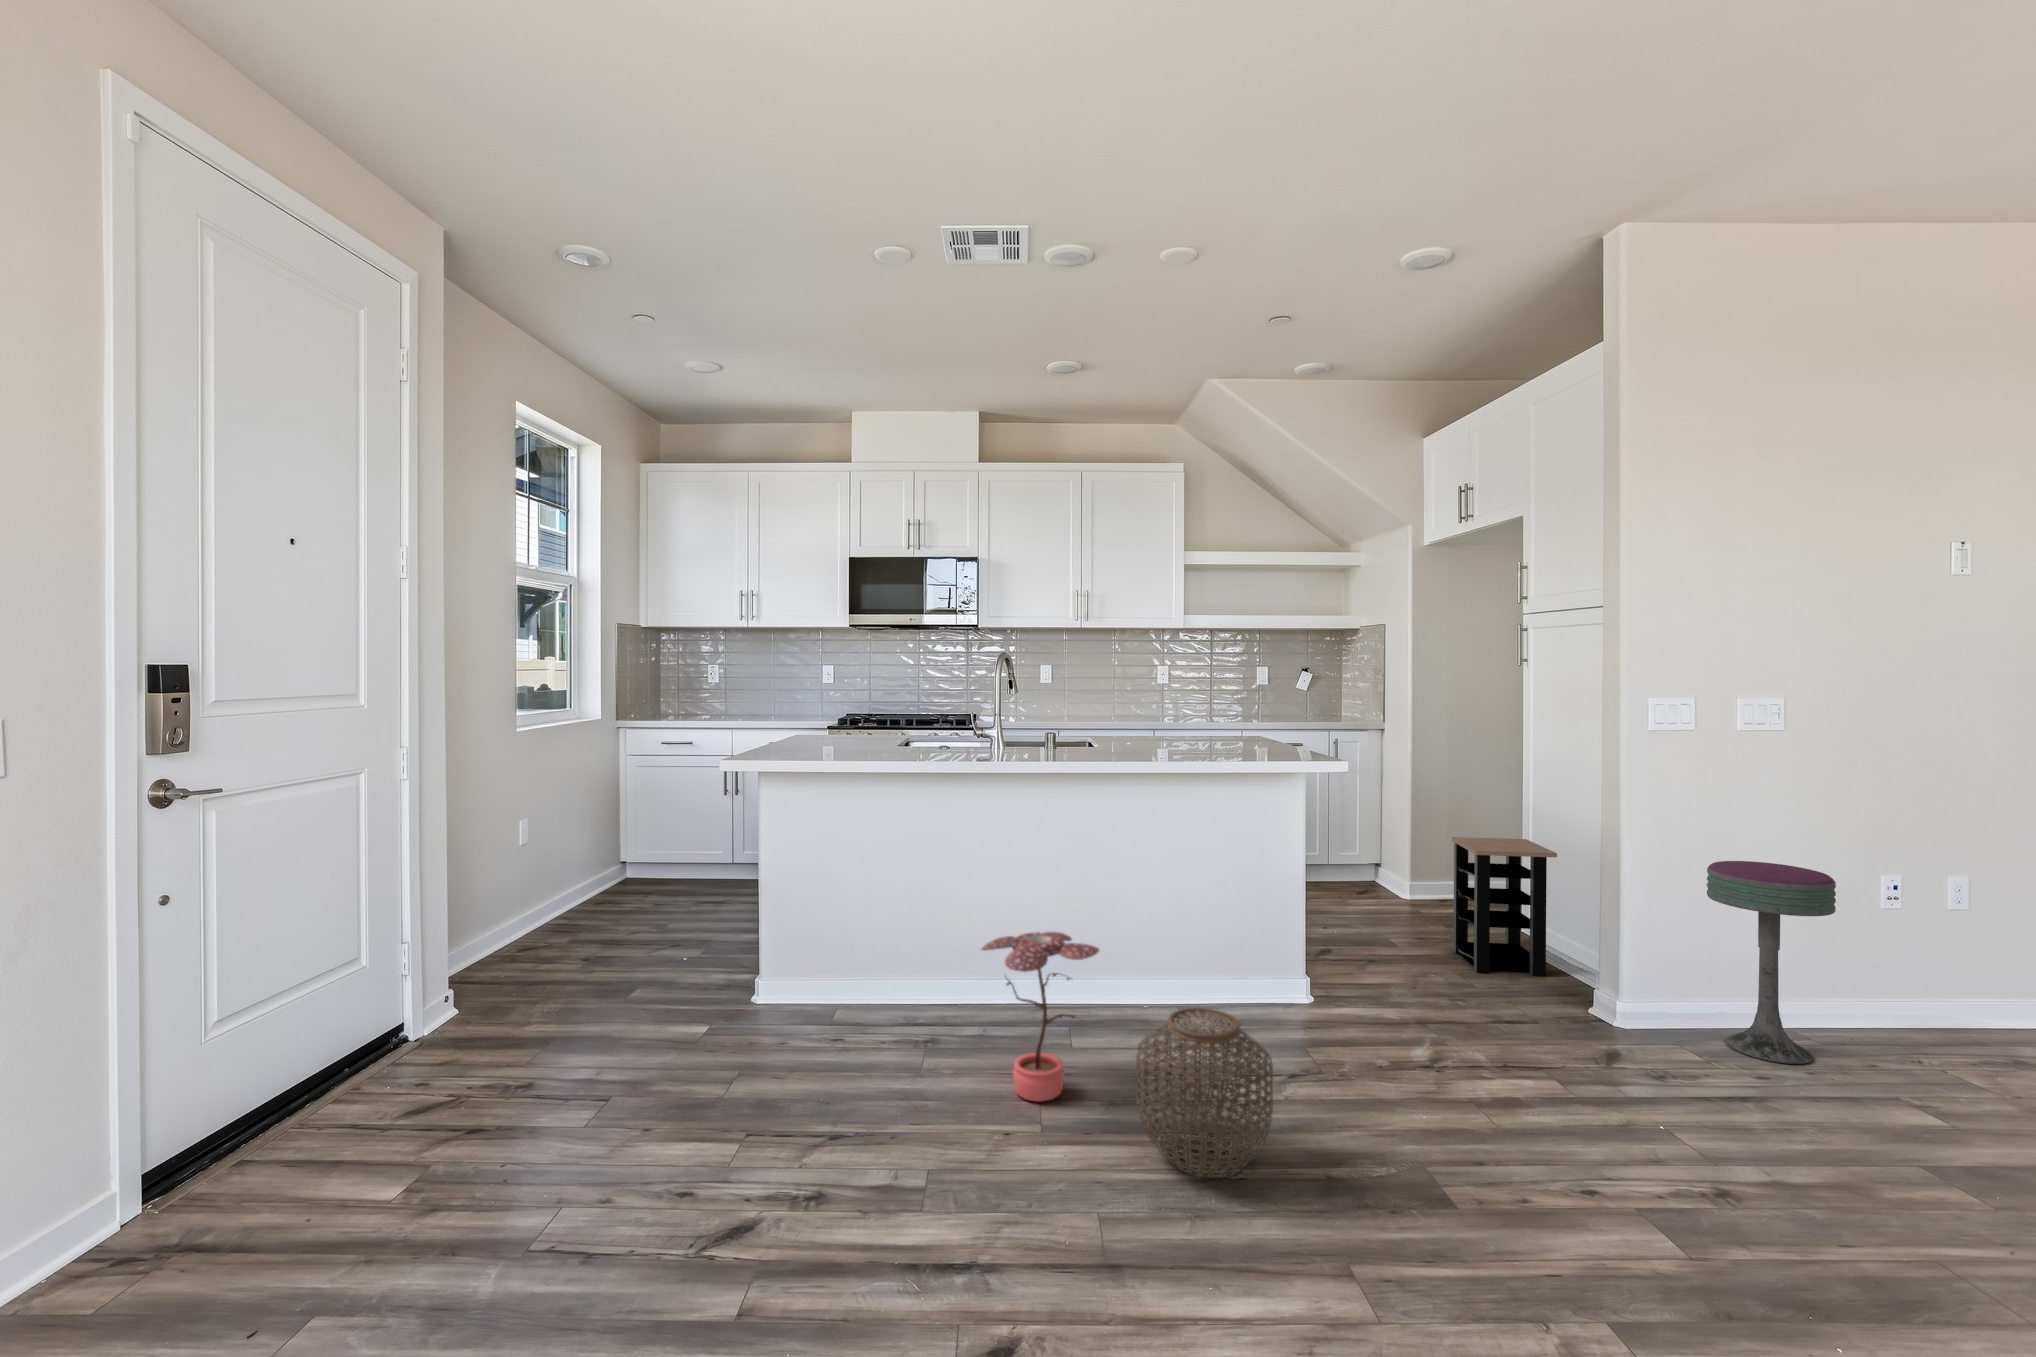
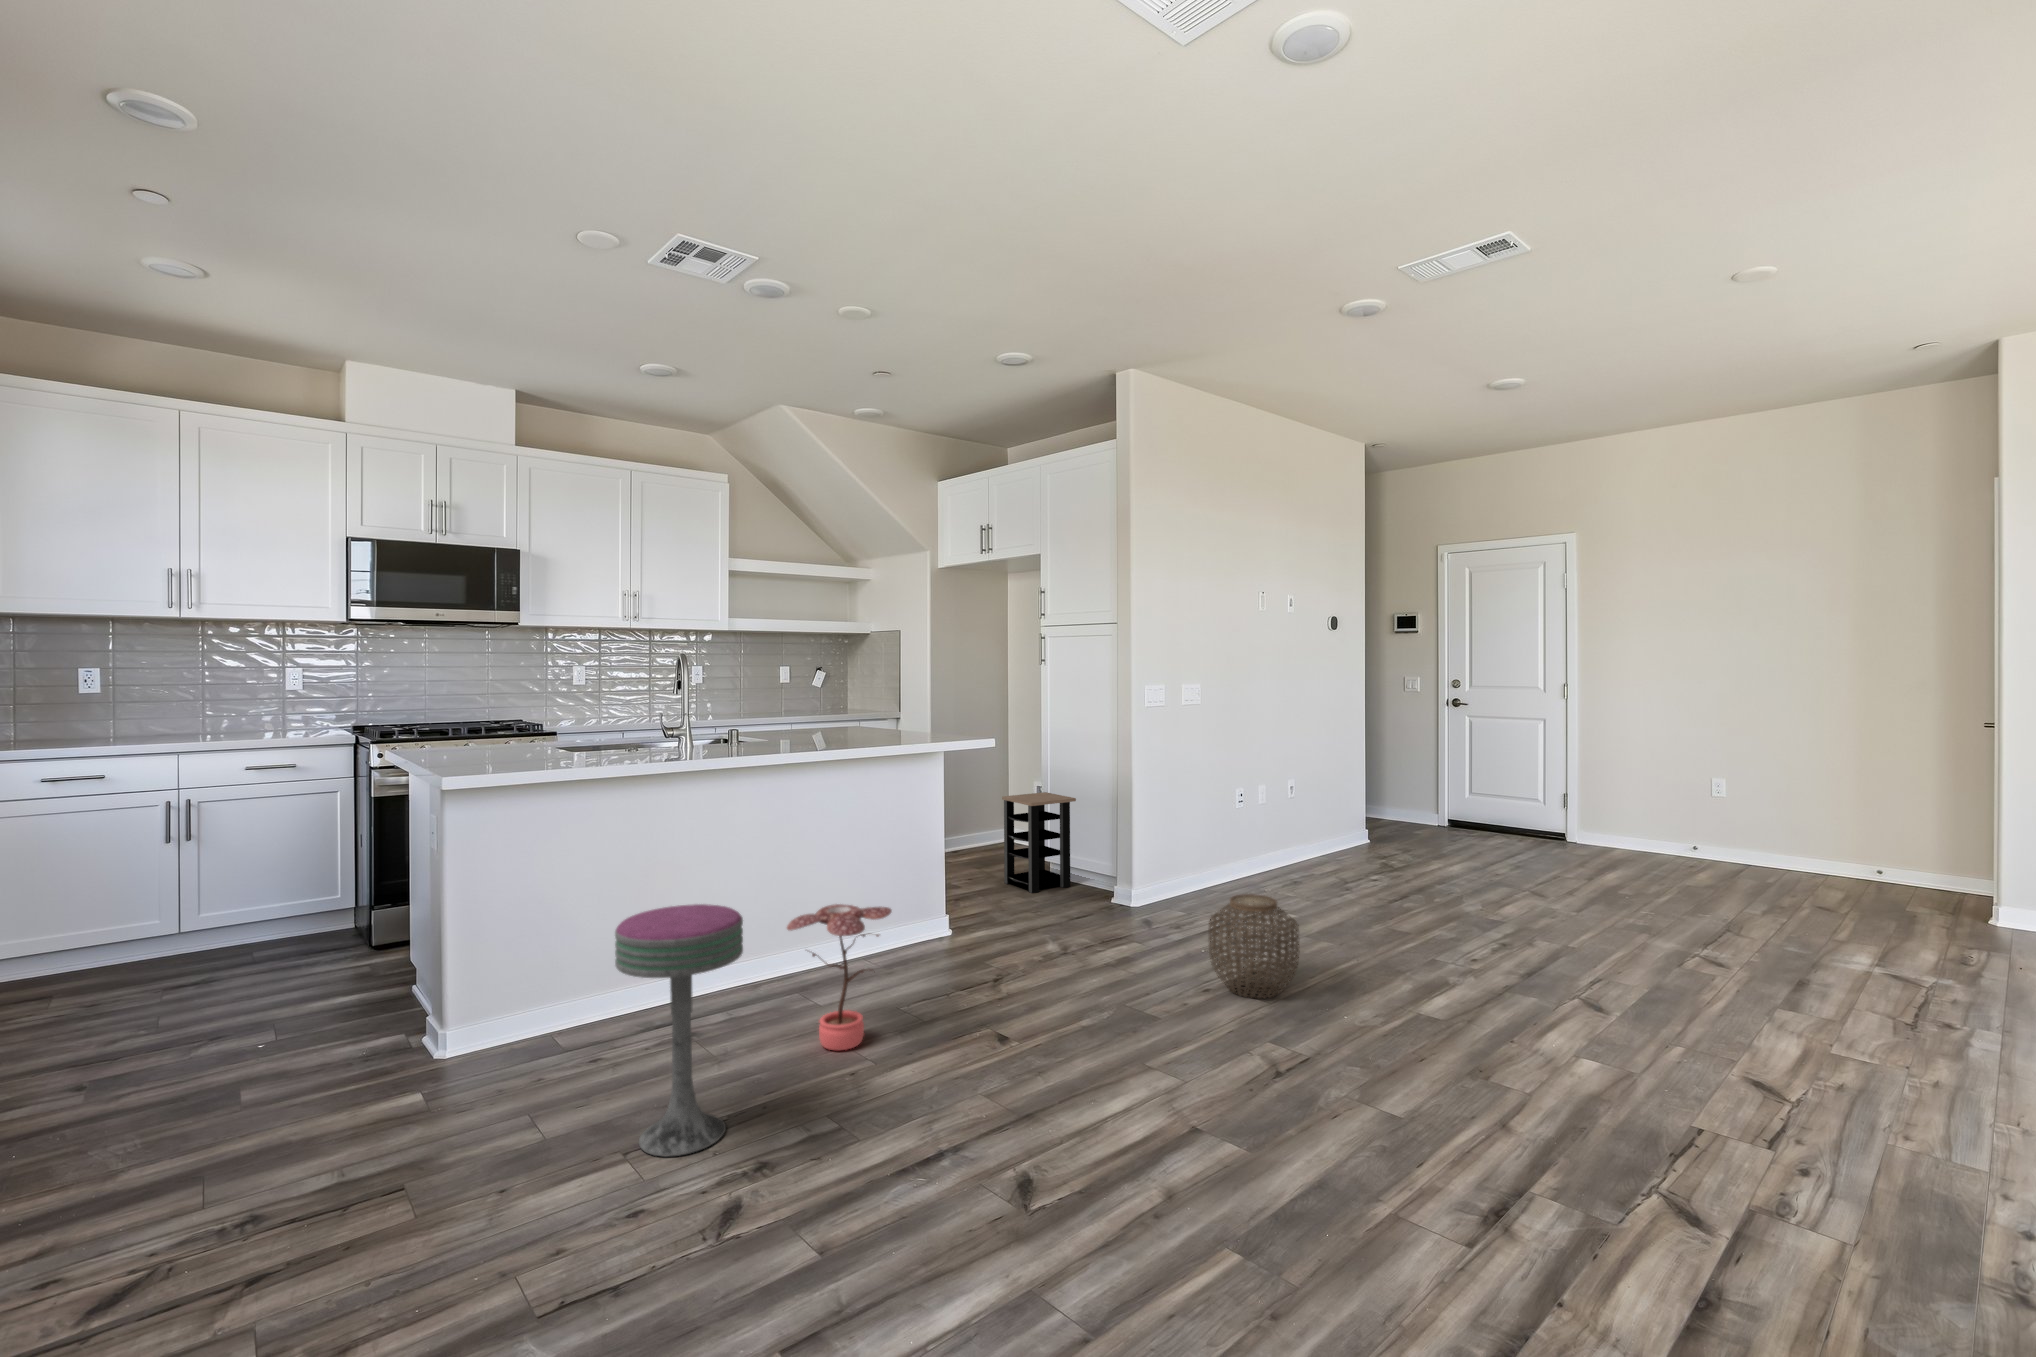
bar stool: present [1707,861,1836,1064] -> present [615,904,743,1157]
woven basket: present [1136,1008,1273,1178] -> present [1209,894,1299,998]

